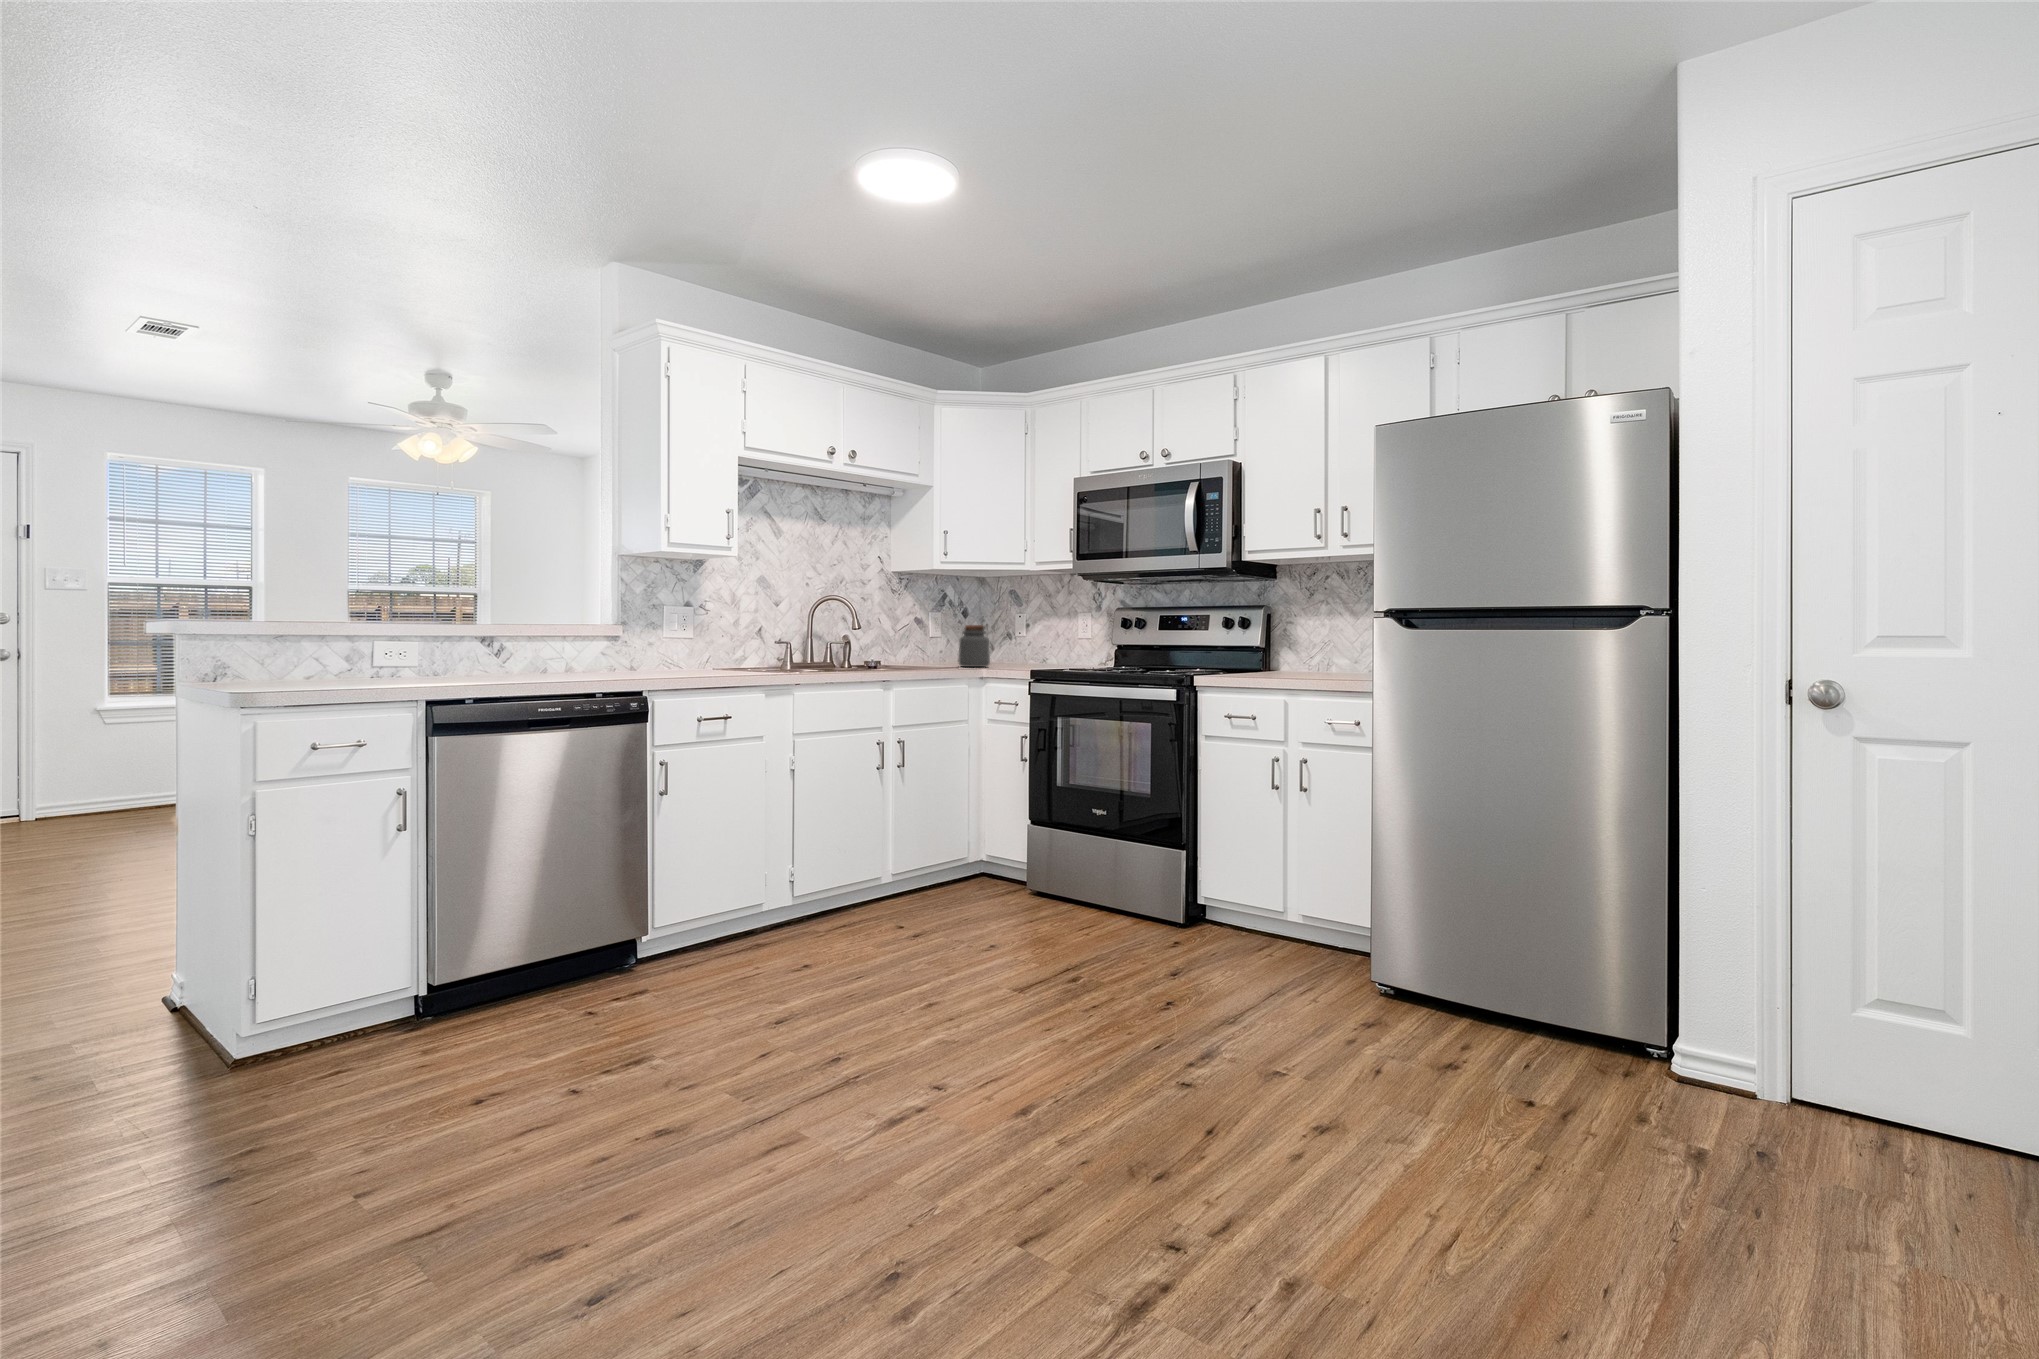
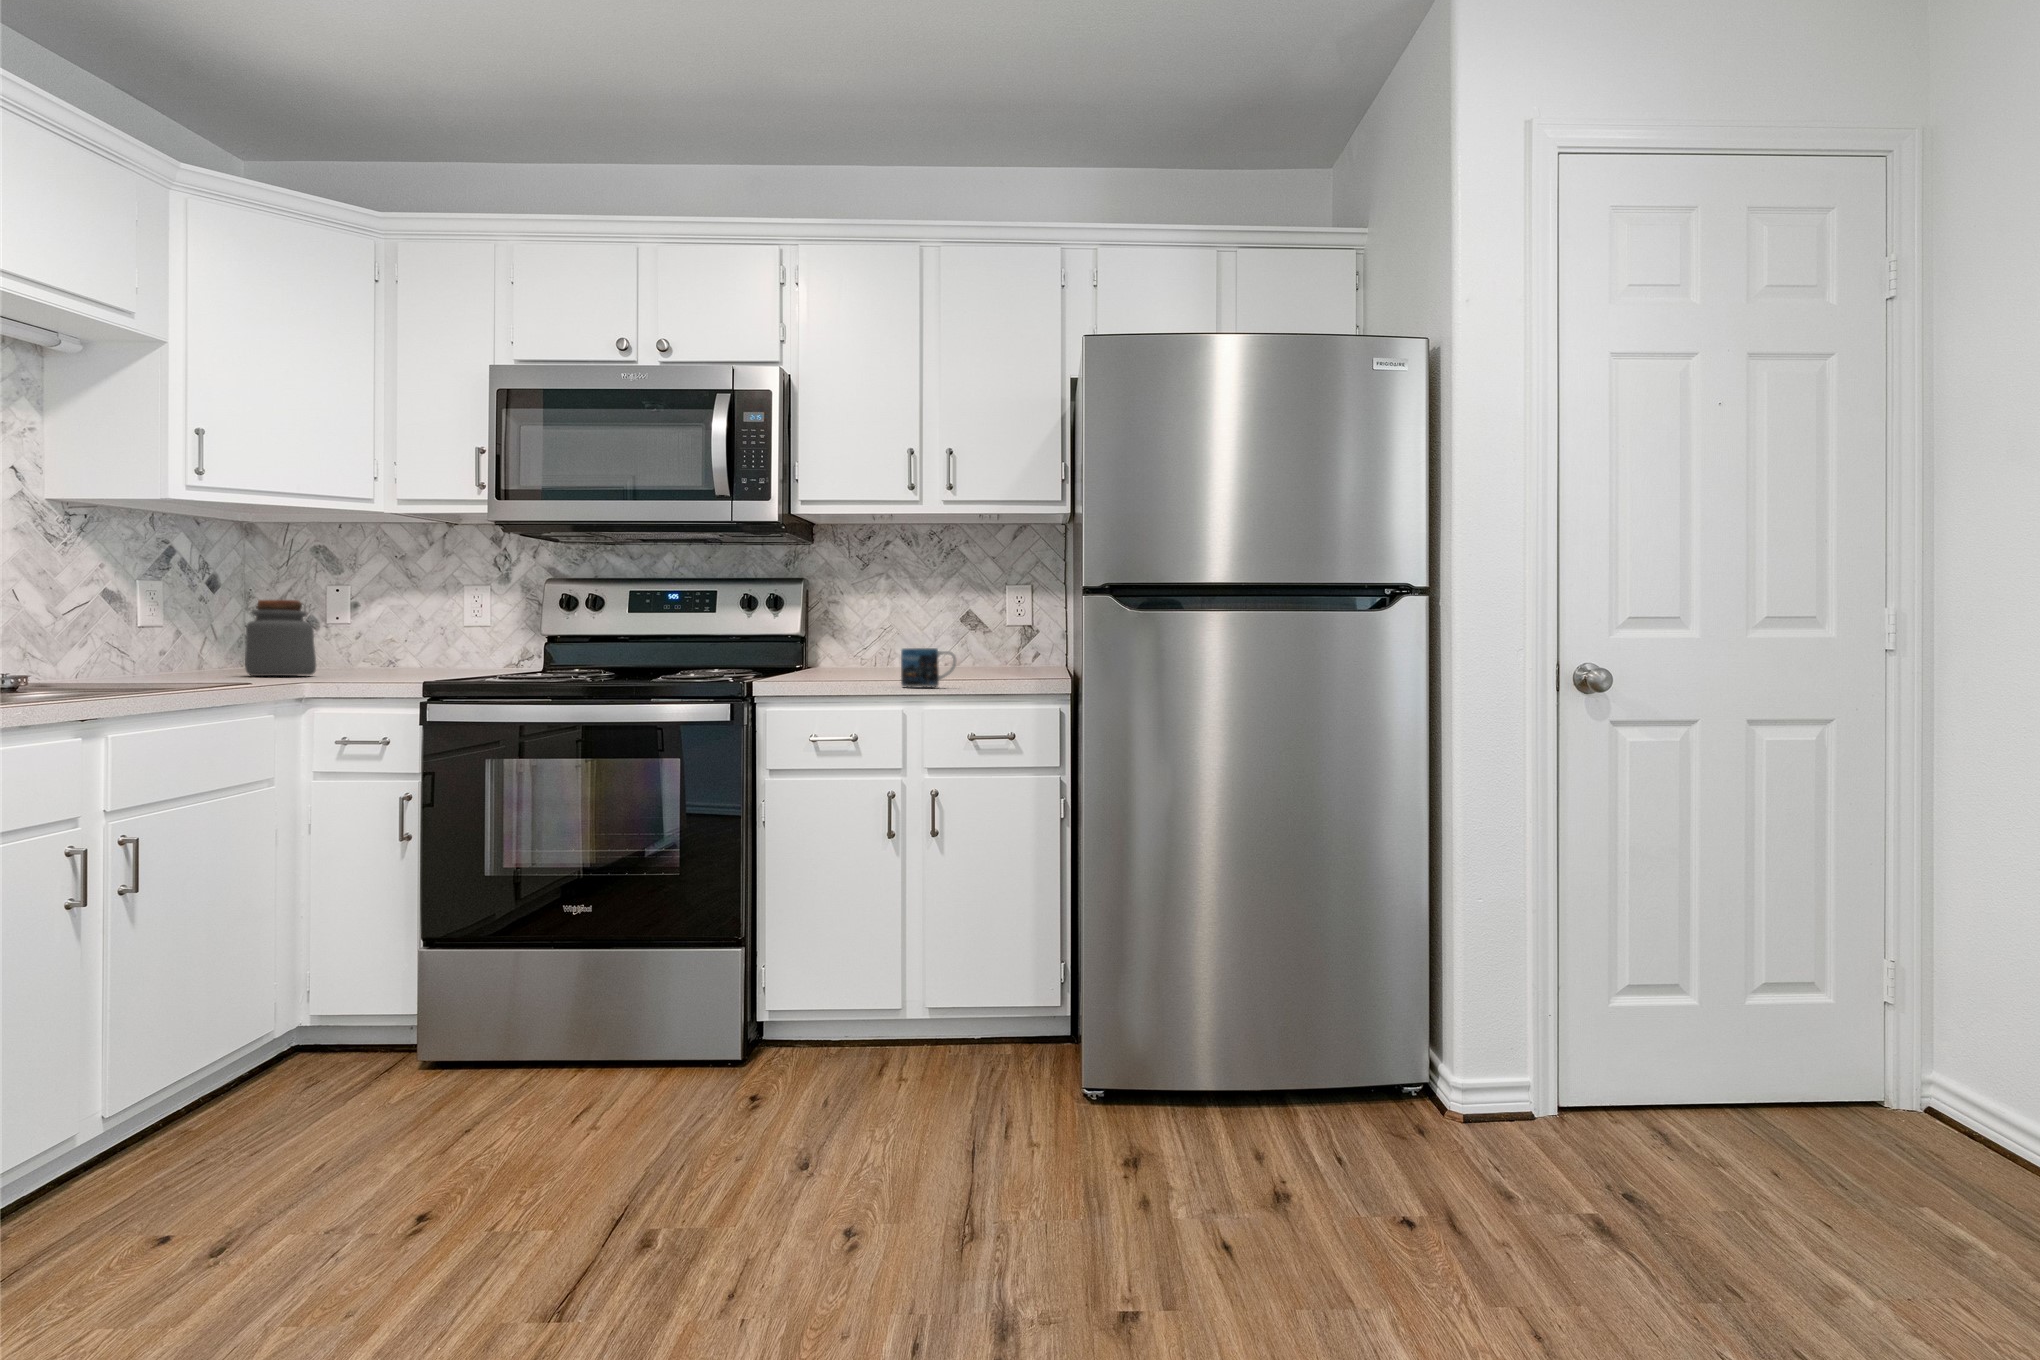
mug: none [1298,653,1337,681] -> present [901,648,956,688]

